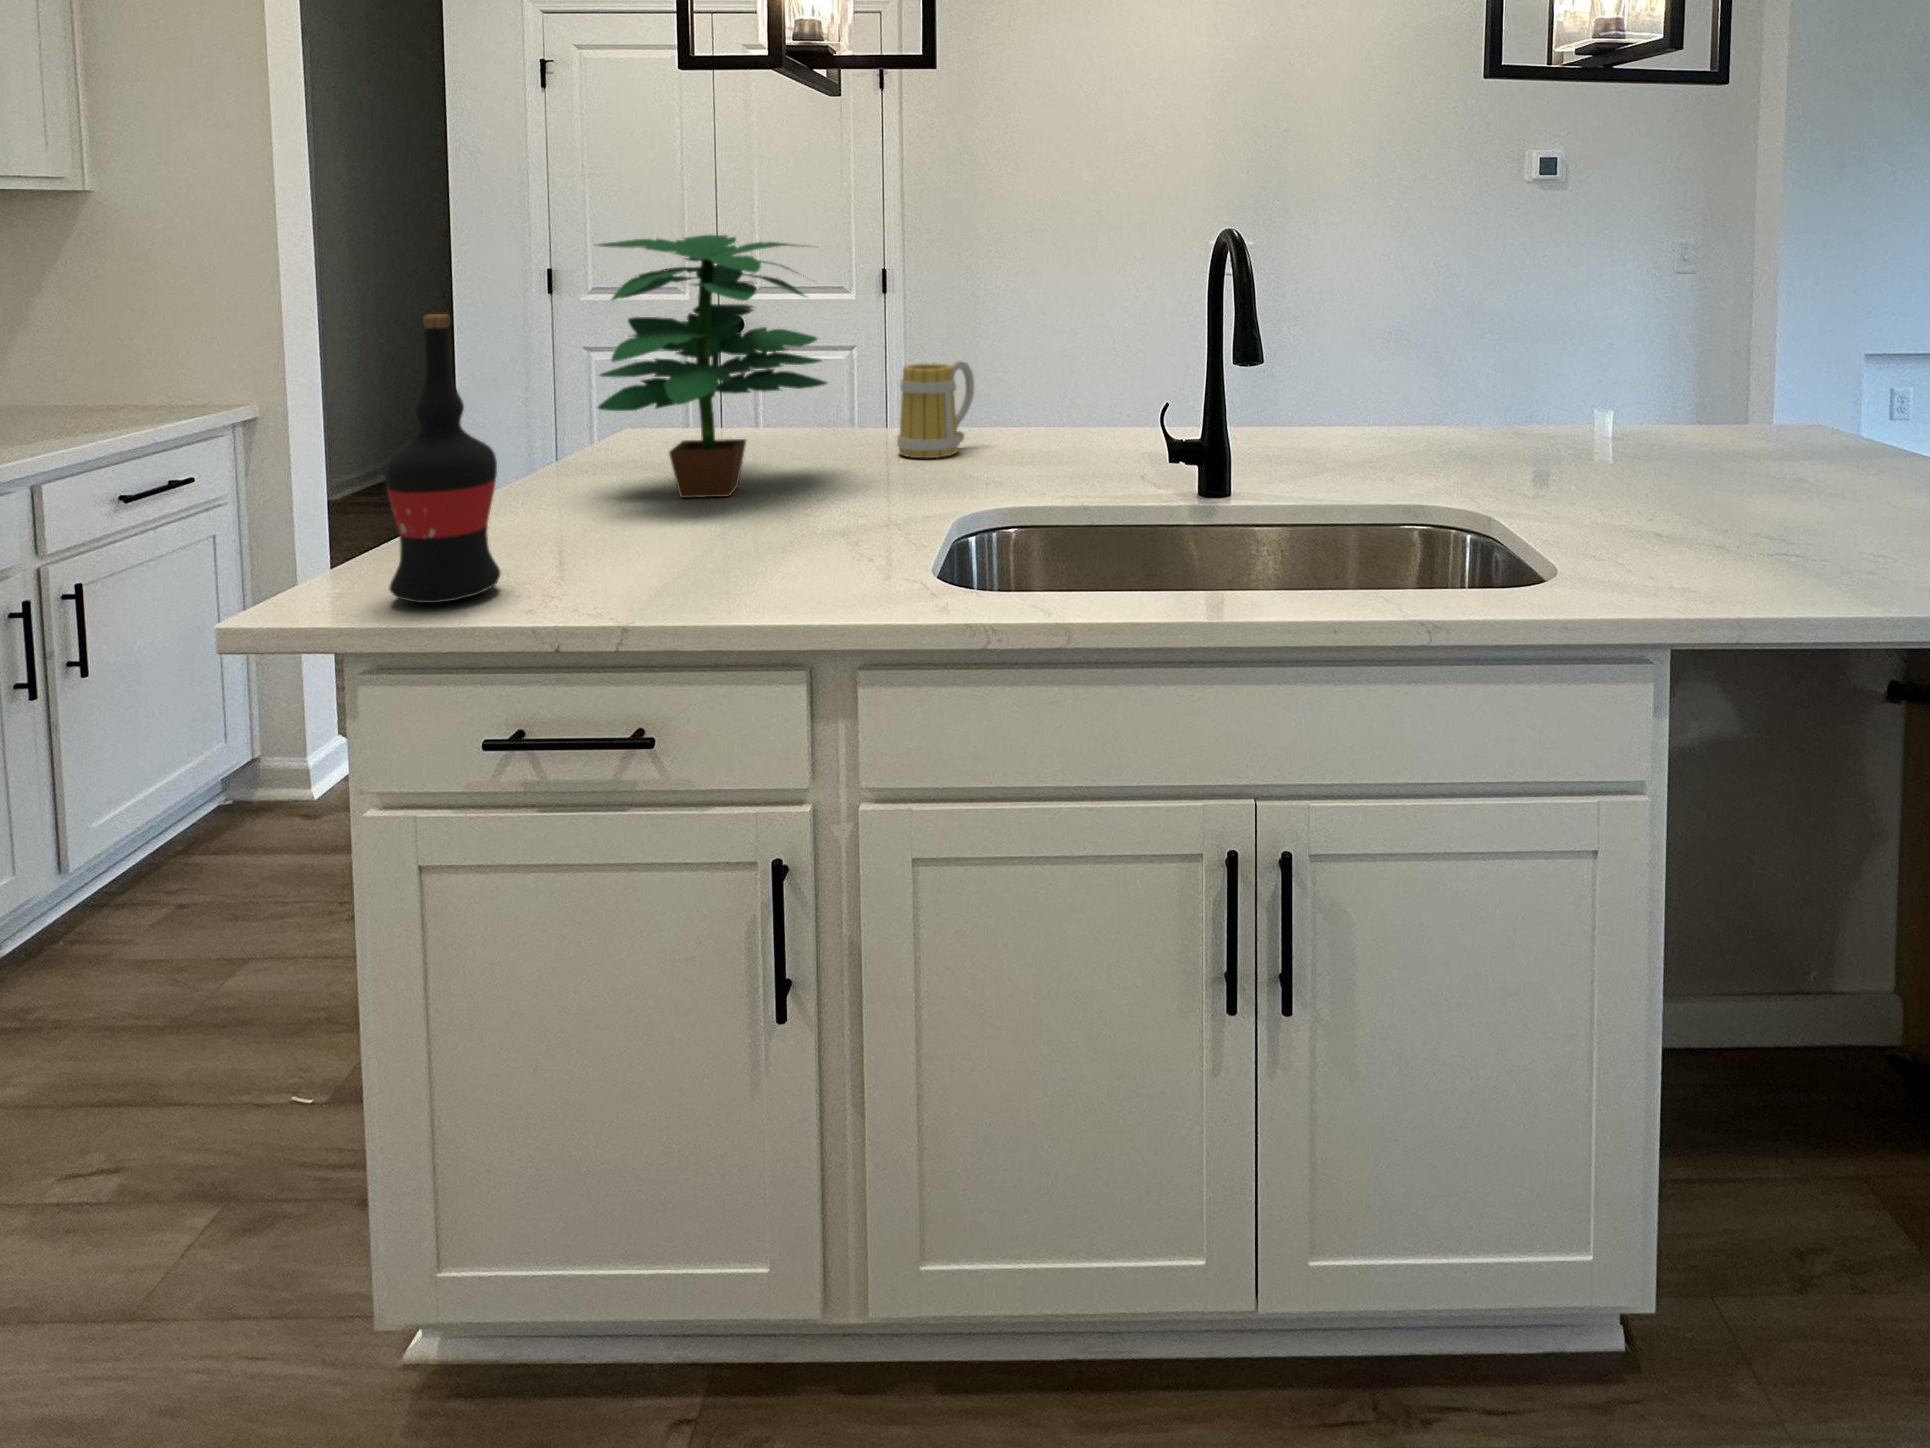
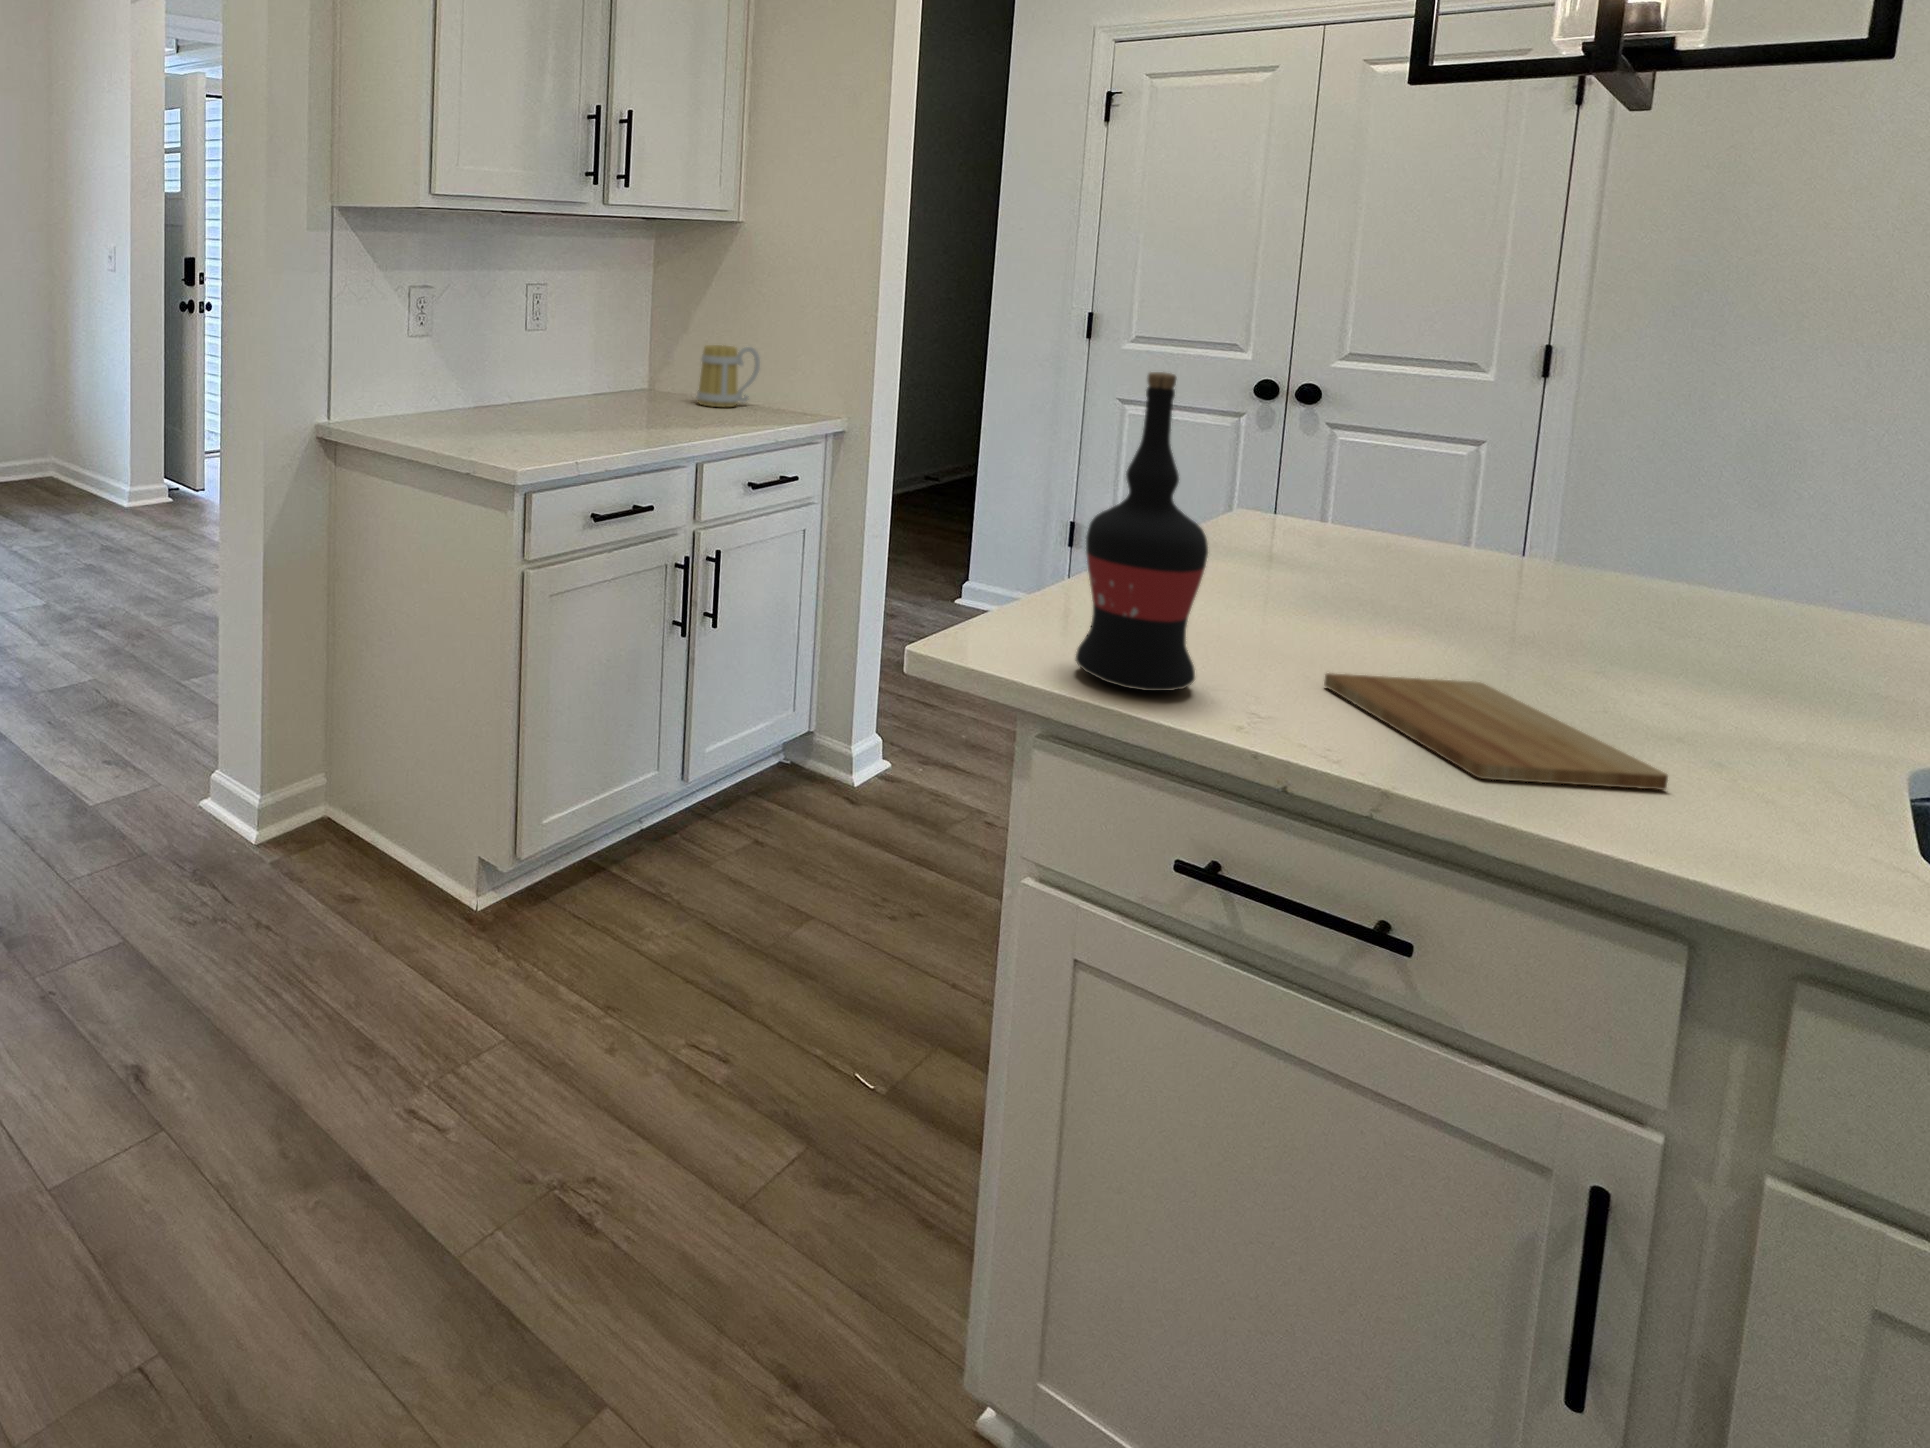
potted plant: present [597,235,827,498] -> none [1264,297,1612,629]
mug: present [897,361,974,458] -> present [697,345,760,407]
cutting board: none [617,528,820,598] -> present [1324,673,1668,790]

